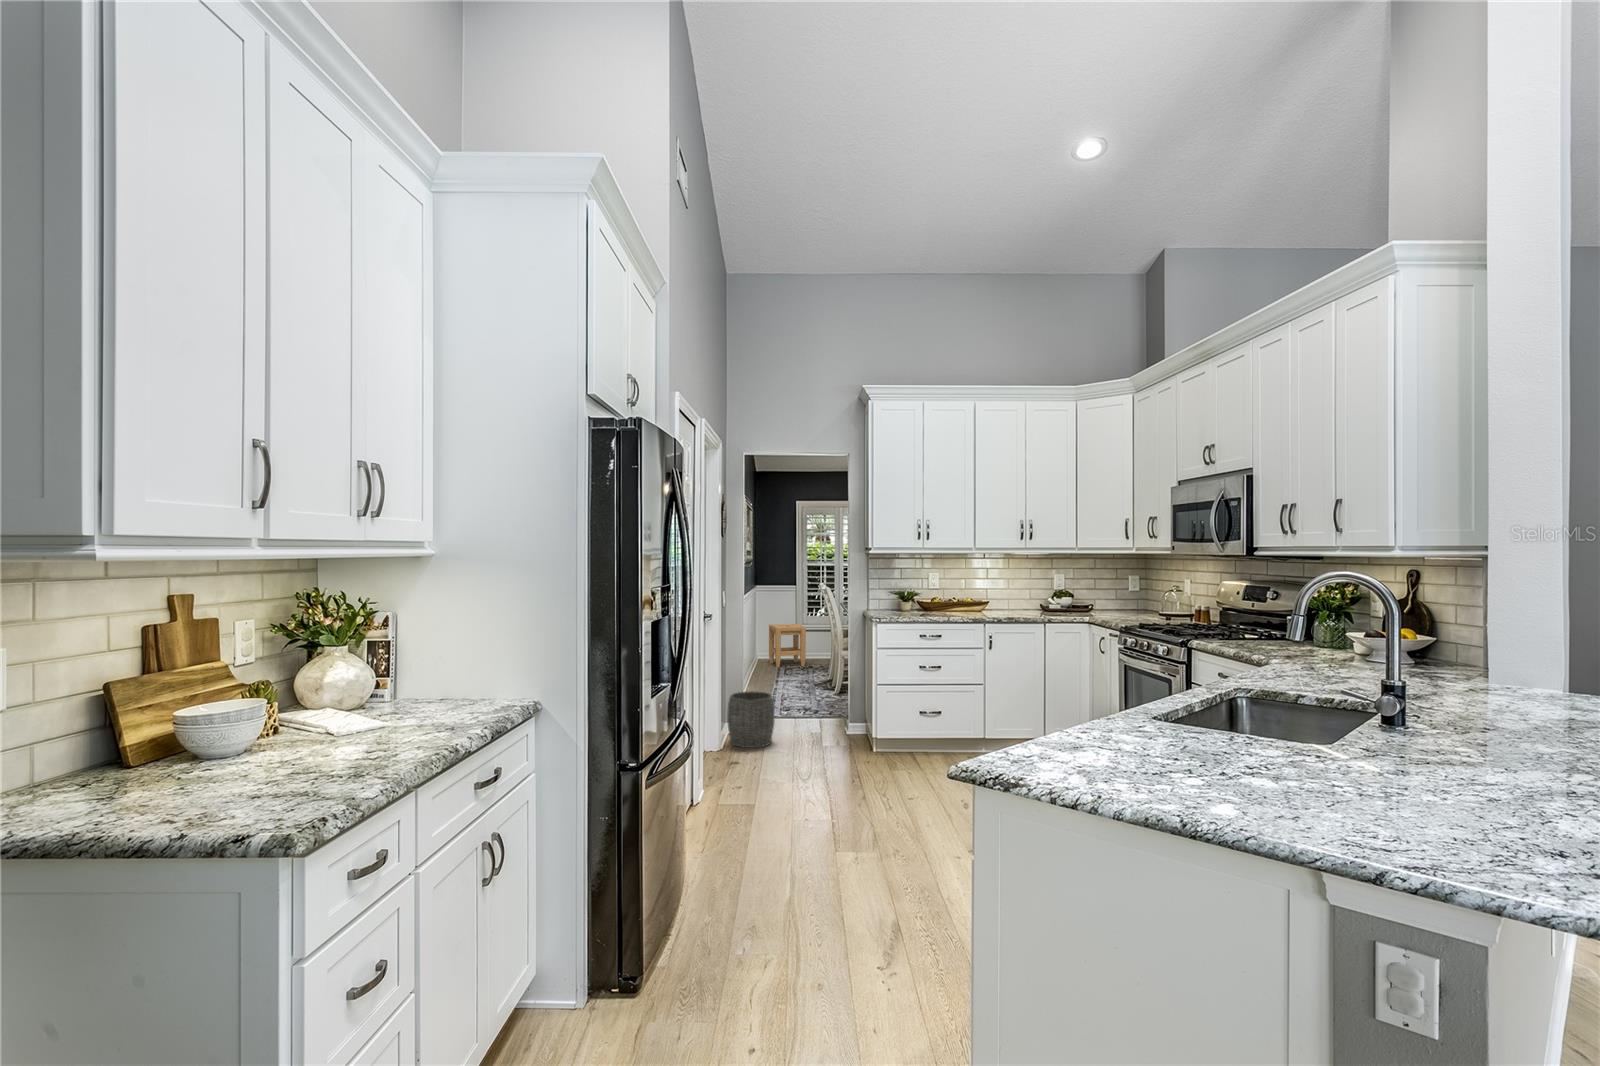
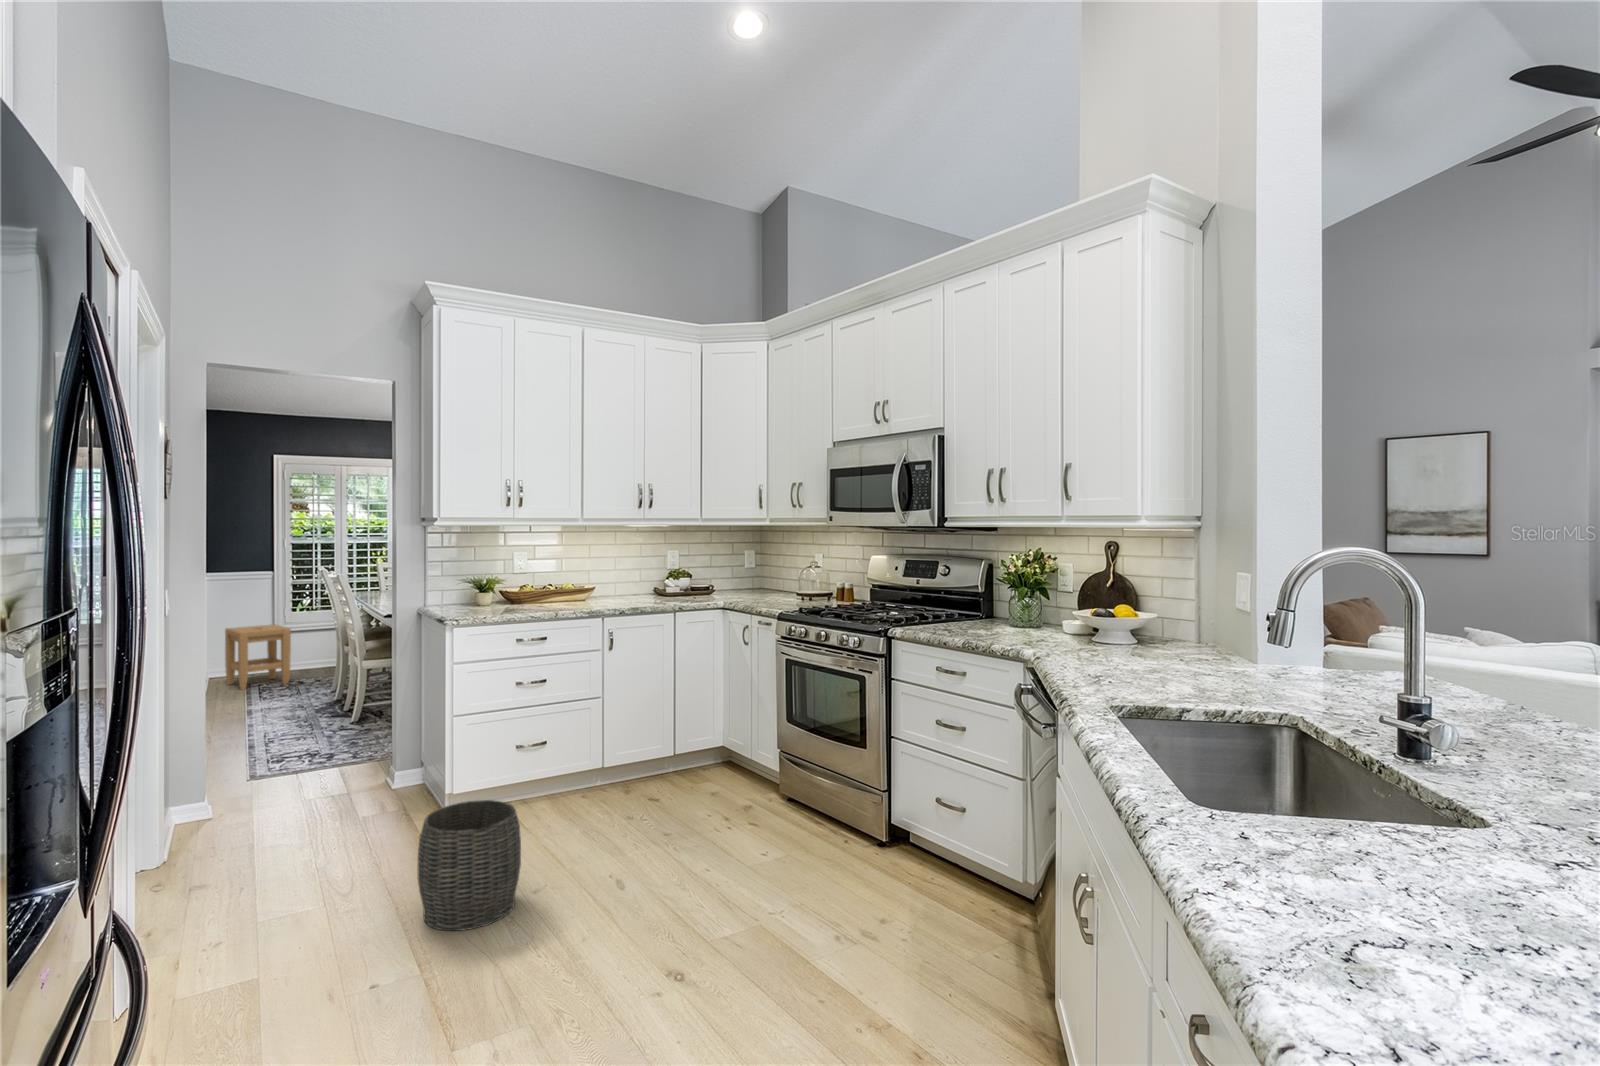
woven basket: present [727,691,774,748] -> present [418,800,521,931]

